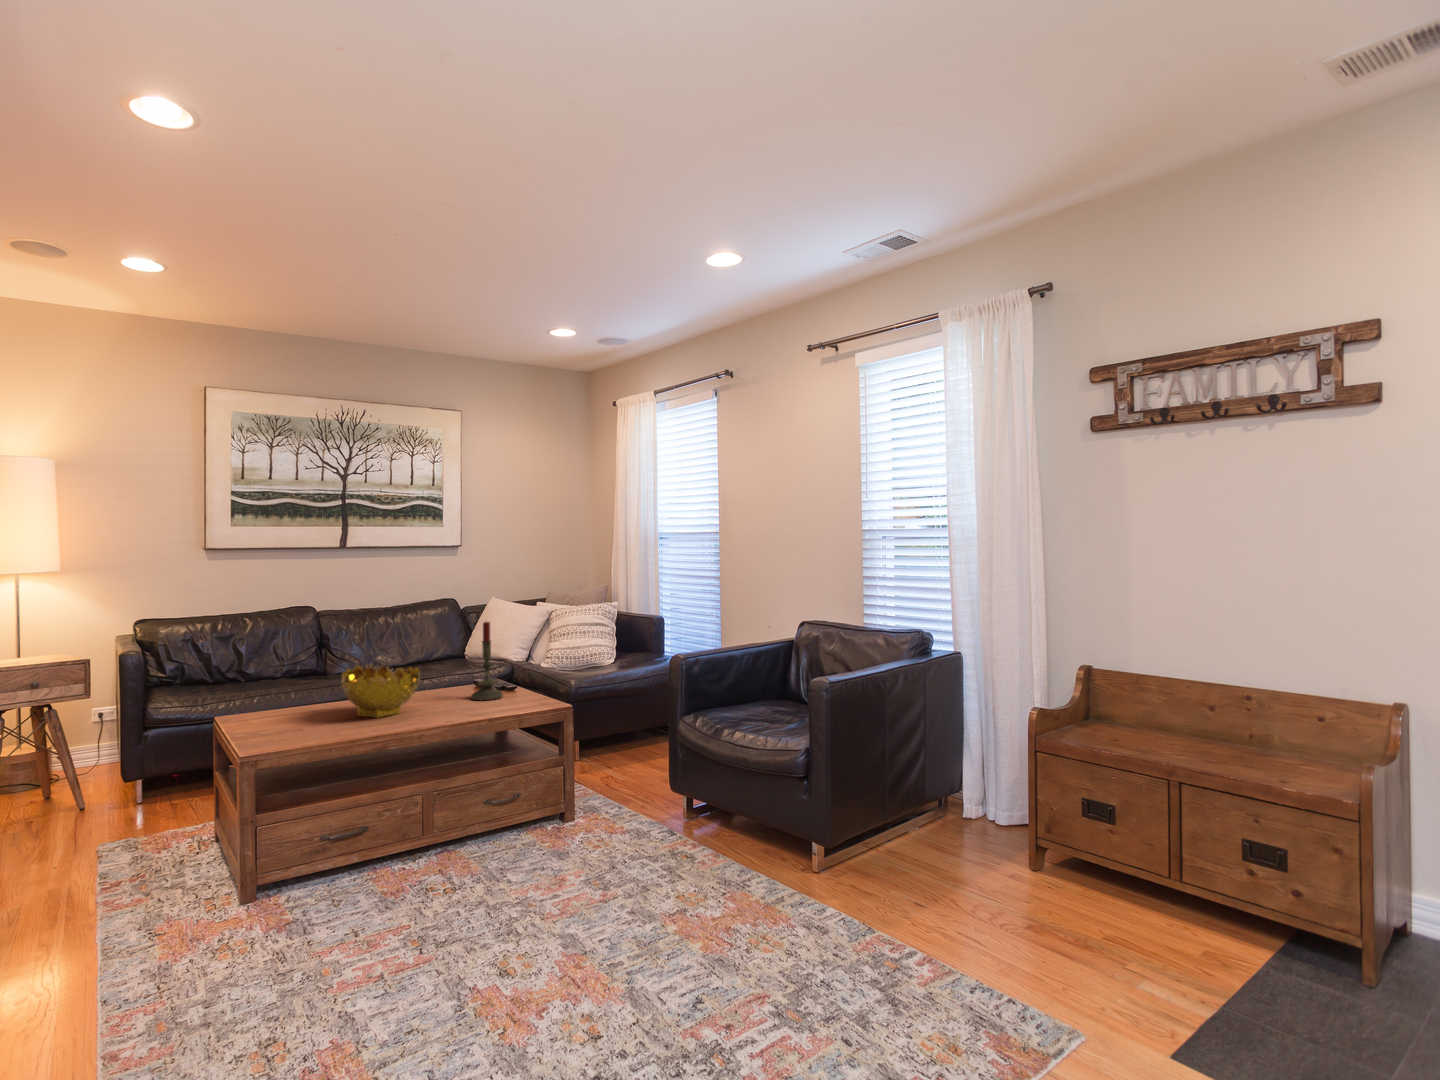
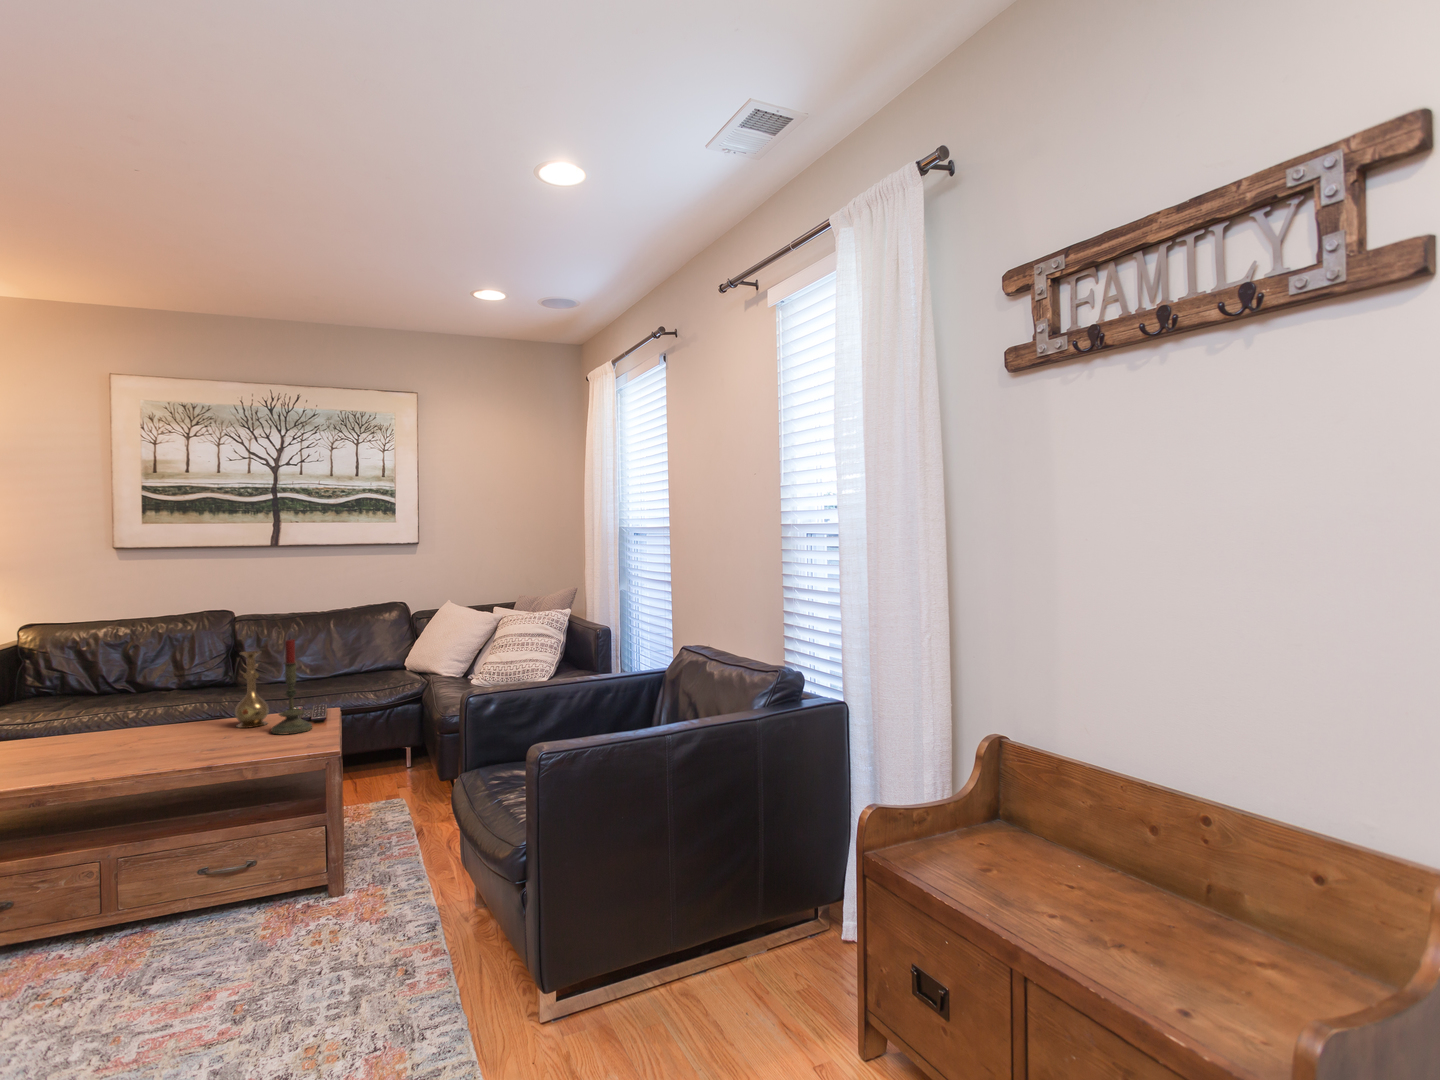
vase: none [427,633,454,698] -> present [235,651,269,728]
decorative bowl: present [342,664,420,718] -> none [90,686,194,753]

